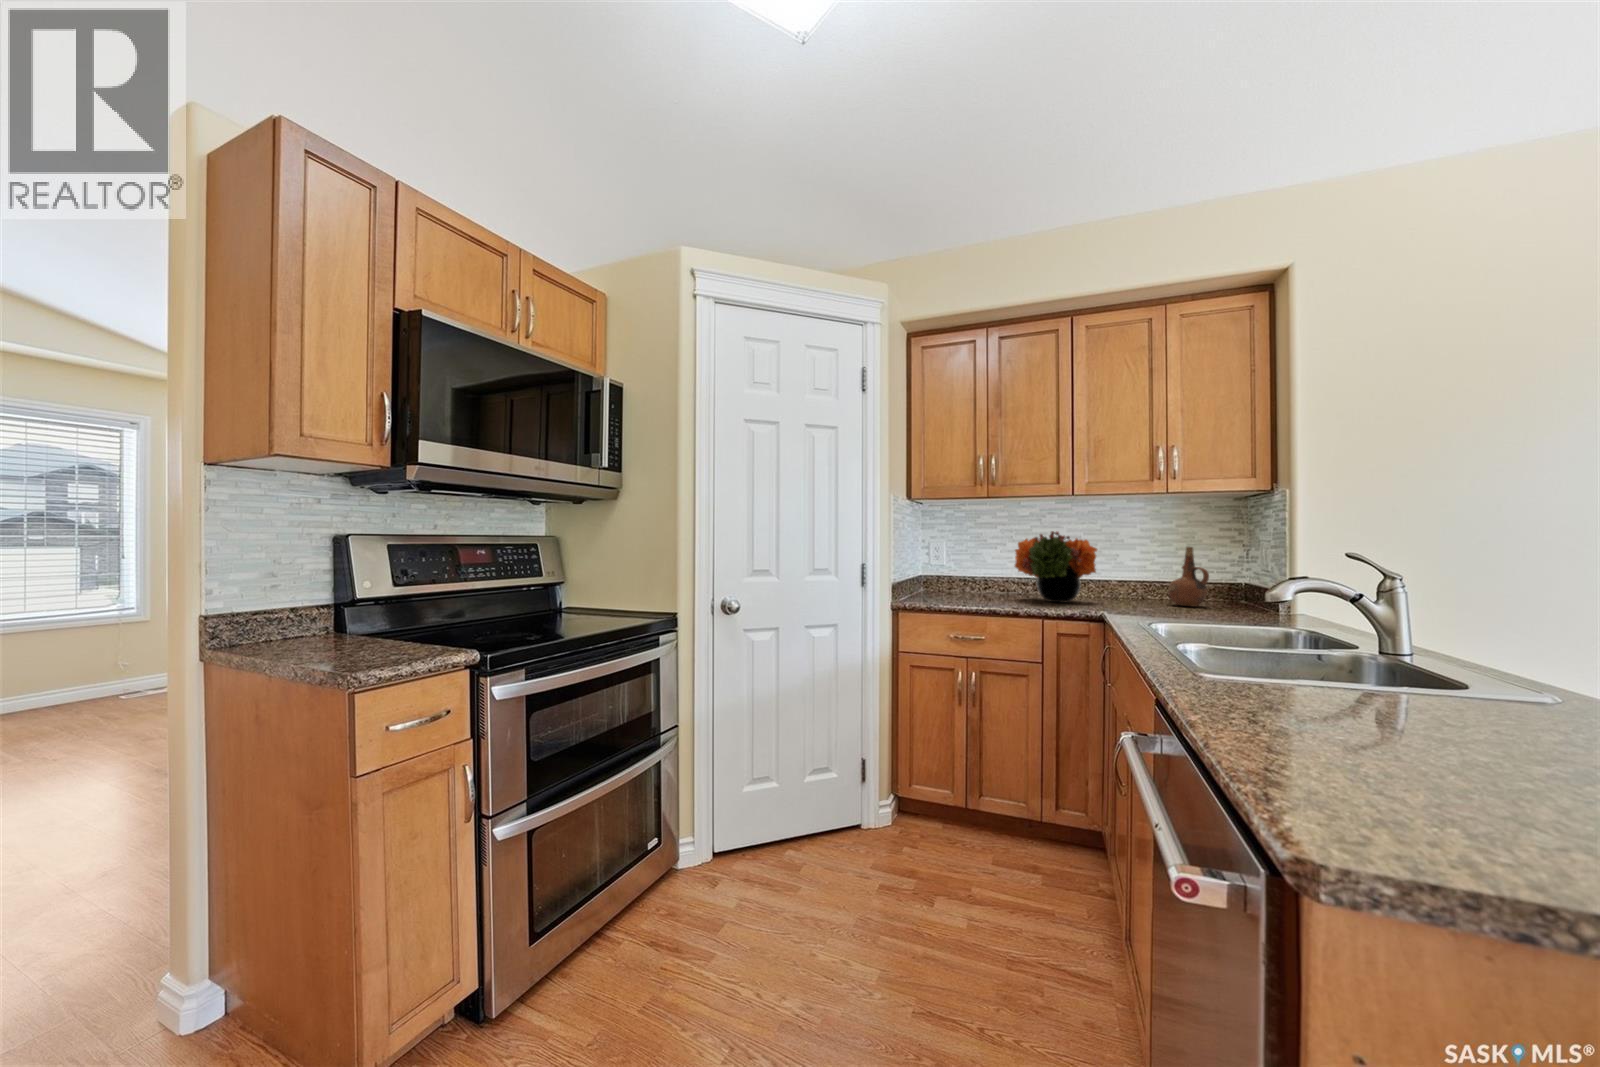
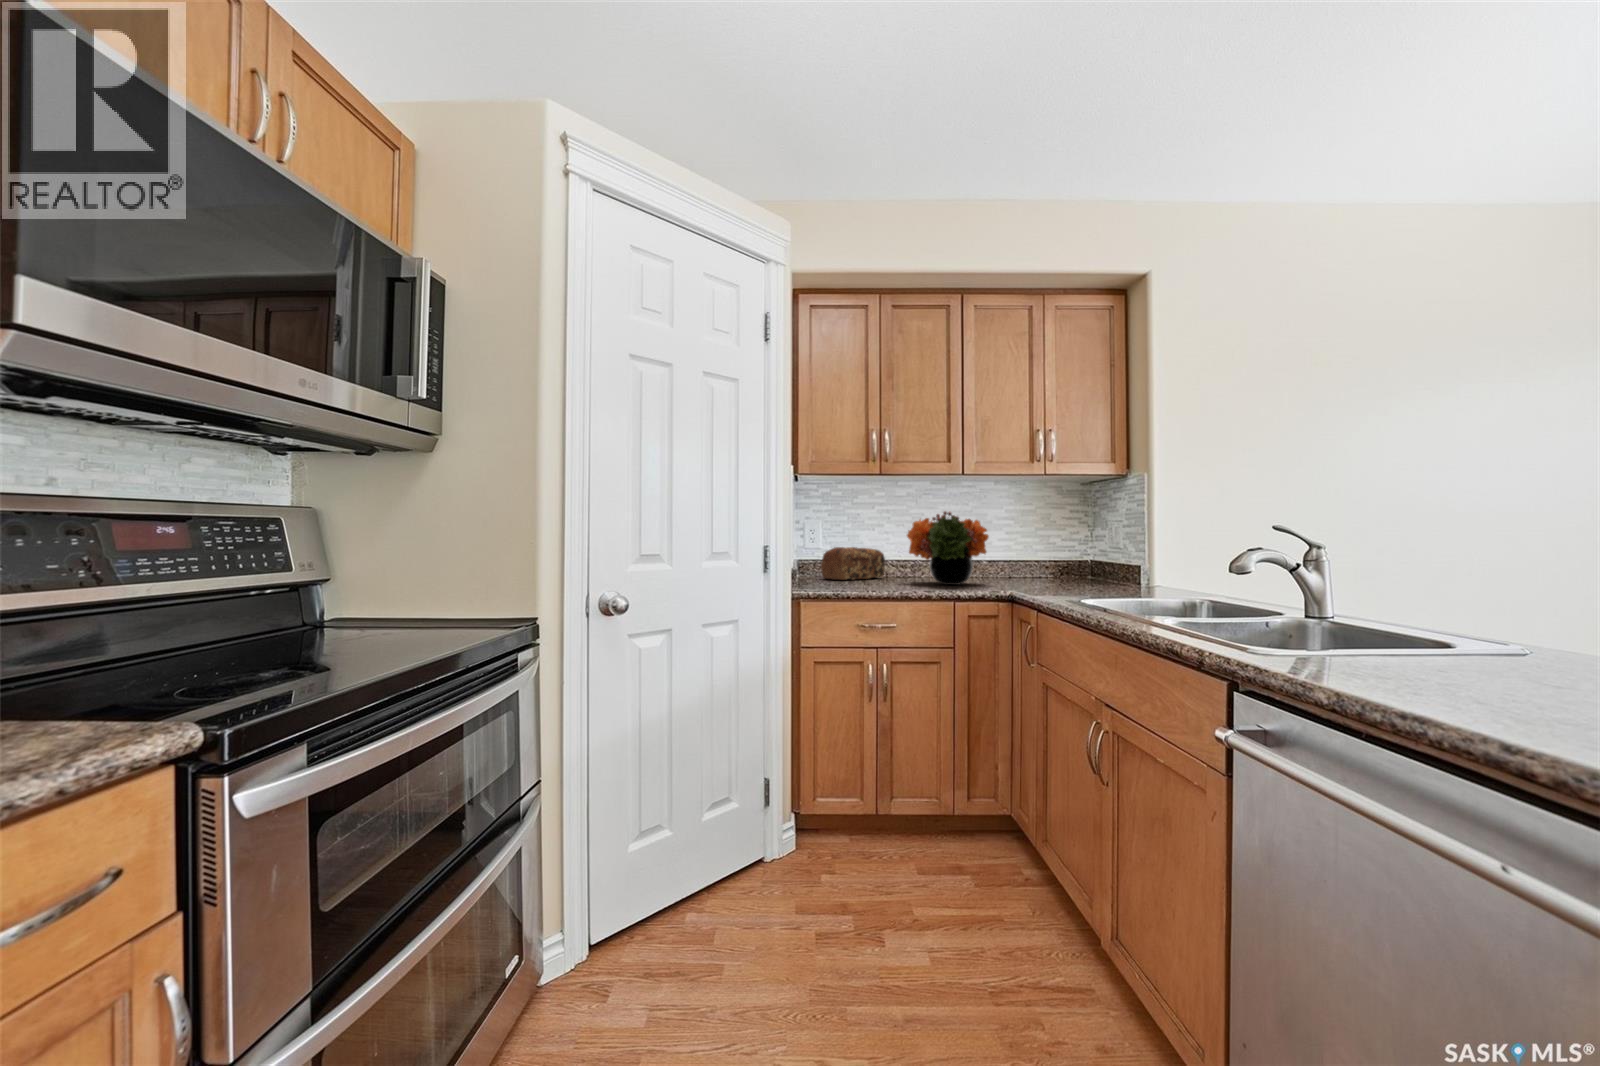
ceramic pitcher: present [1168,547,1209,606] -> none [1042,527,1079,584]
bread loaf: none [939,564,1003,594] -> present [821,547,885,580]

